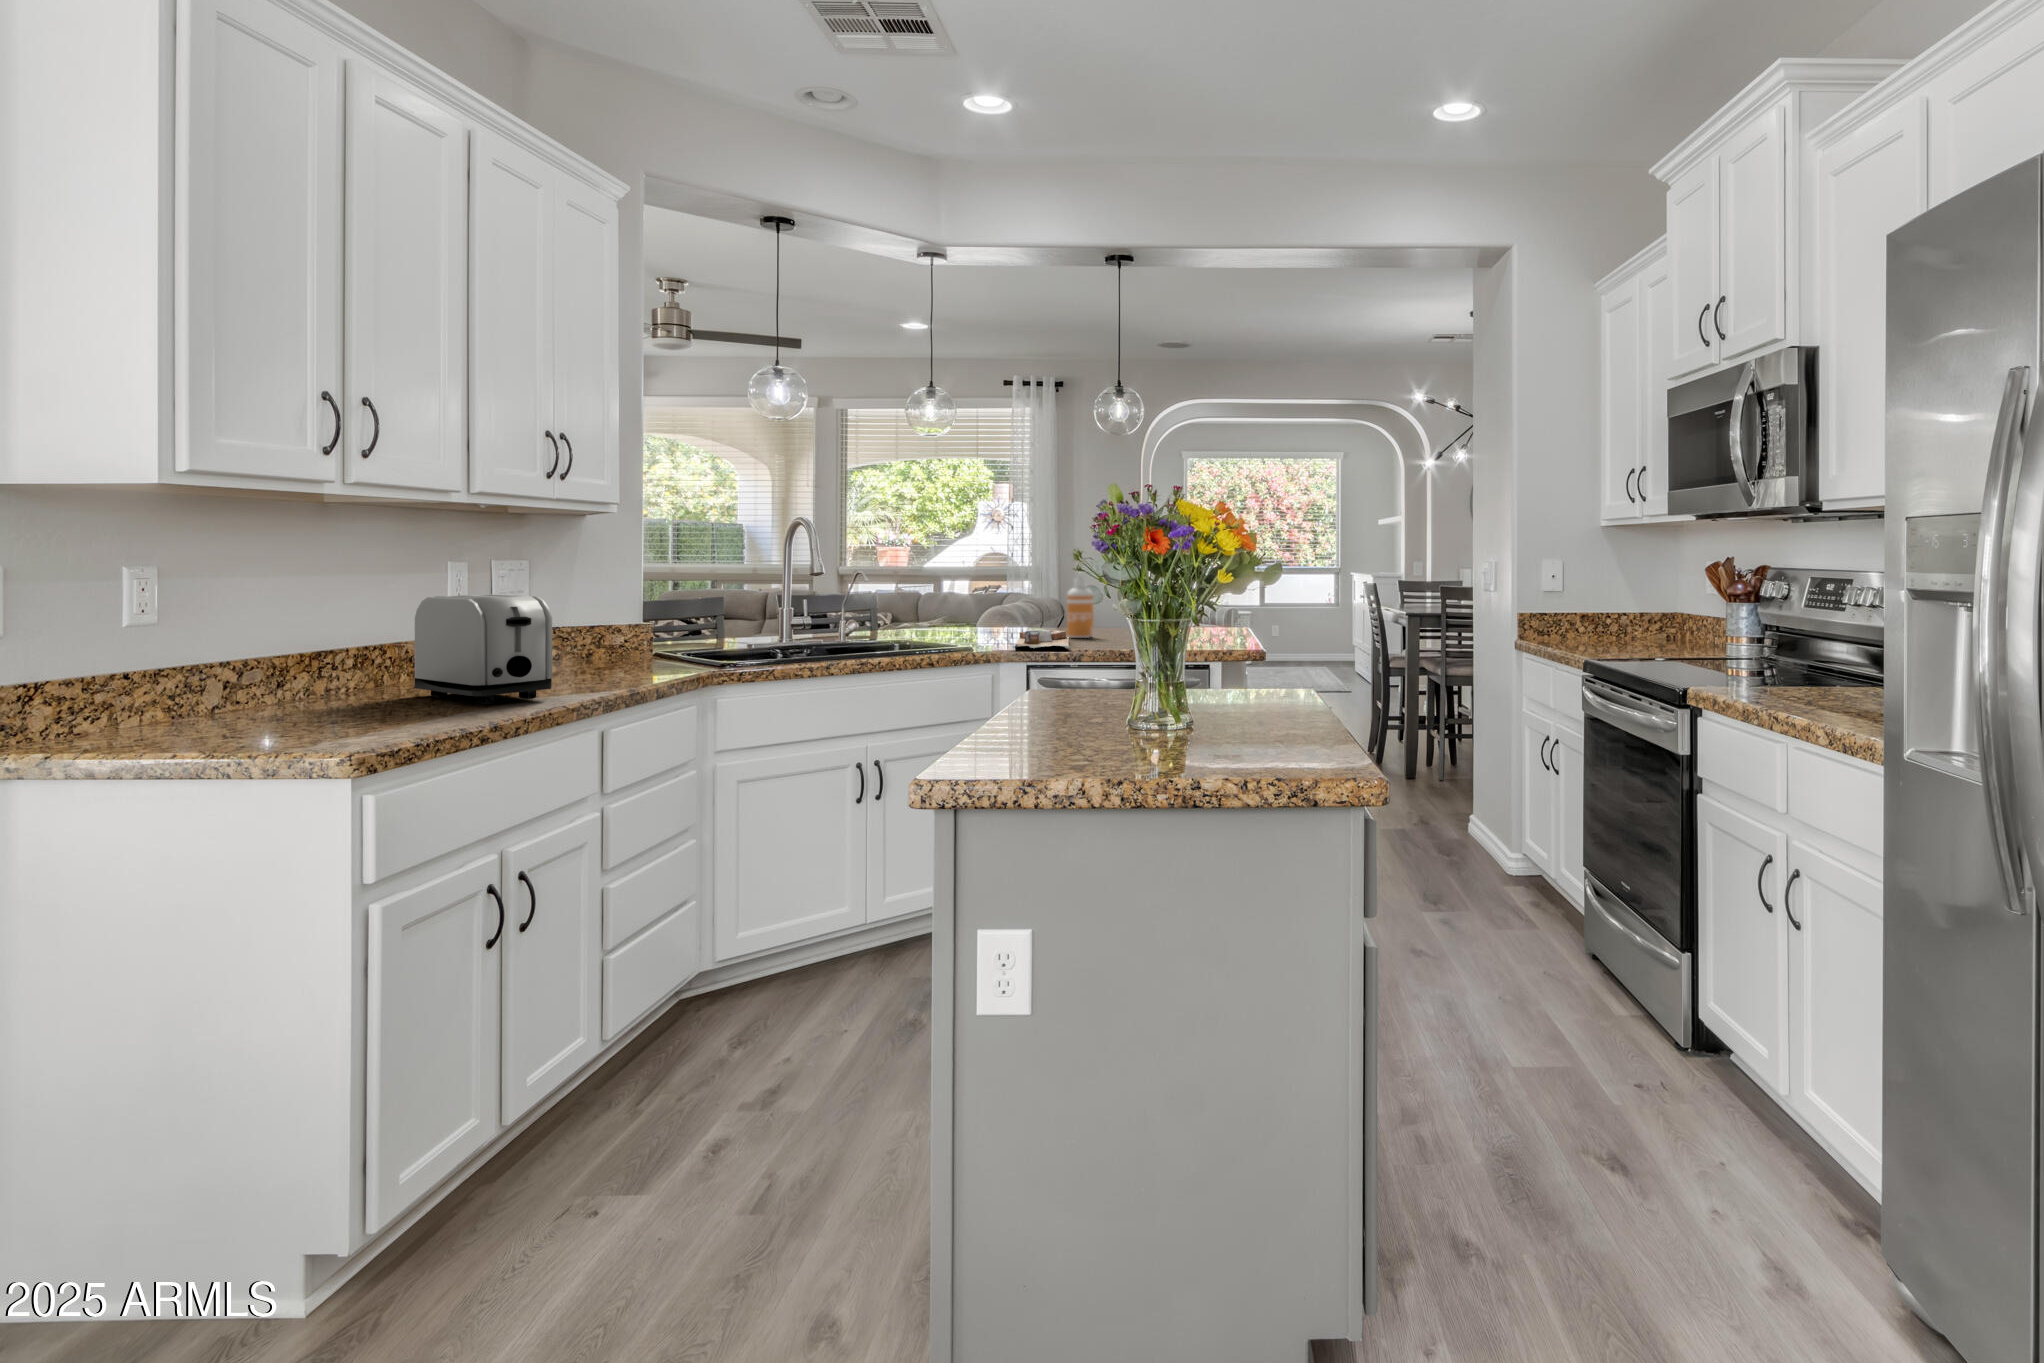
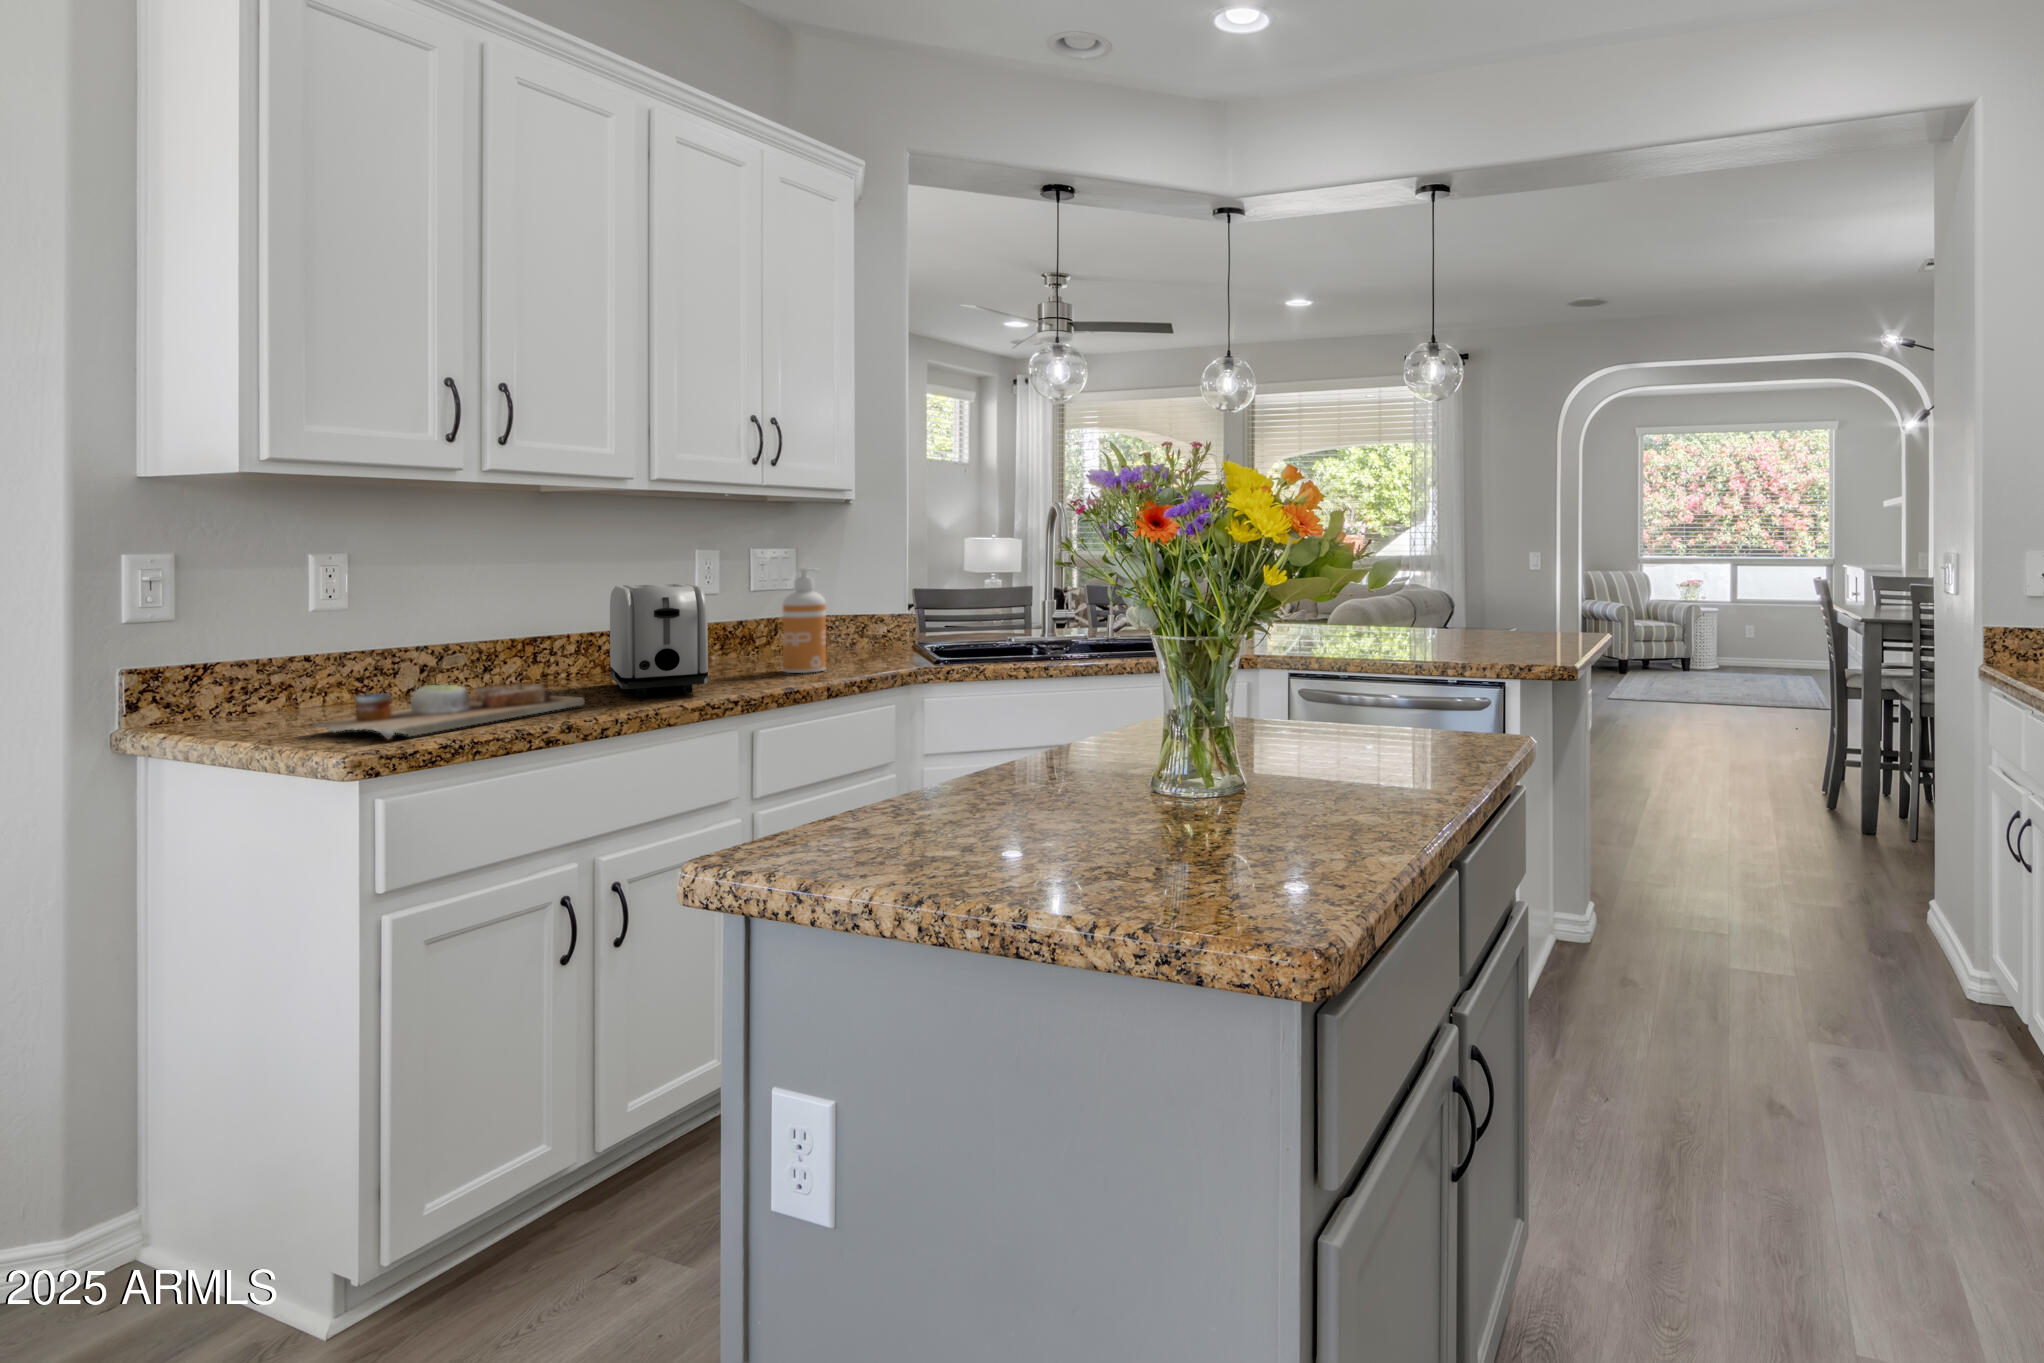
soap dispenser: present [1067,573,1093,638] -> present [783,568,826,673]
cutting board: present [1015,628,1070,650] -> present [310,682,585,739]

